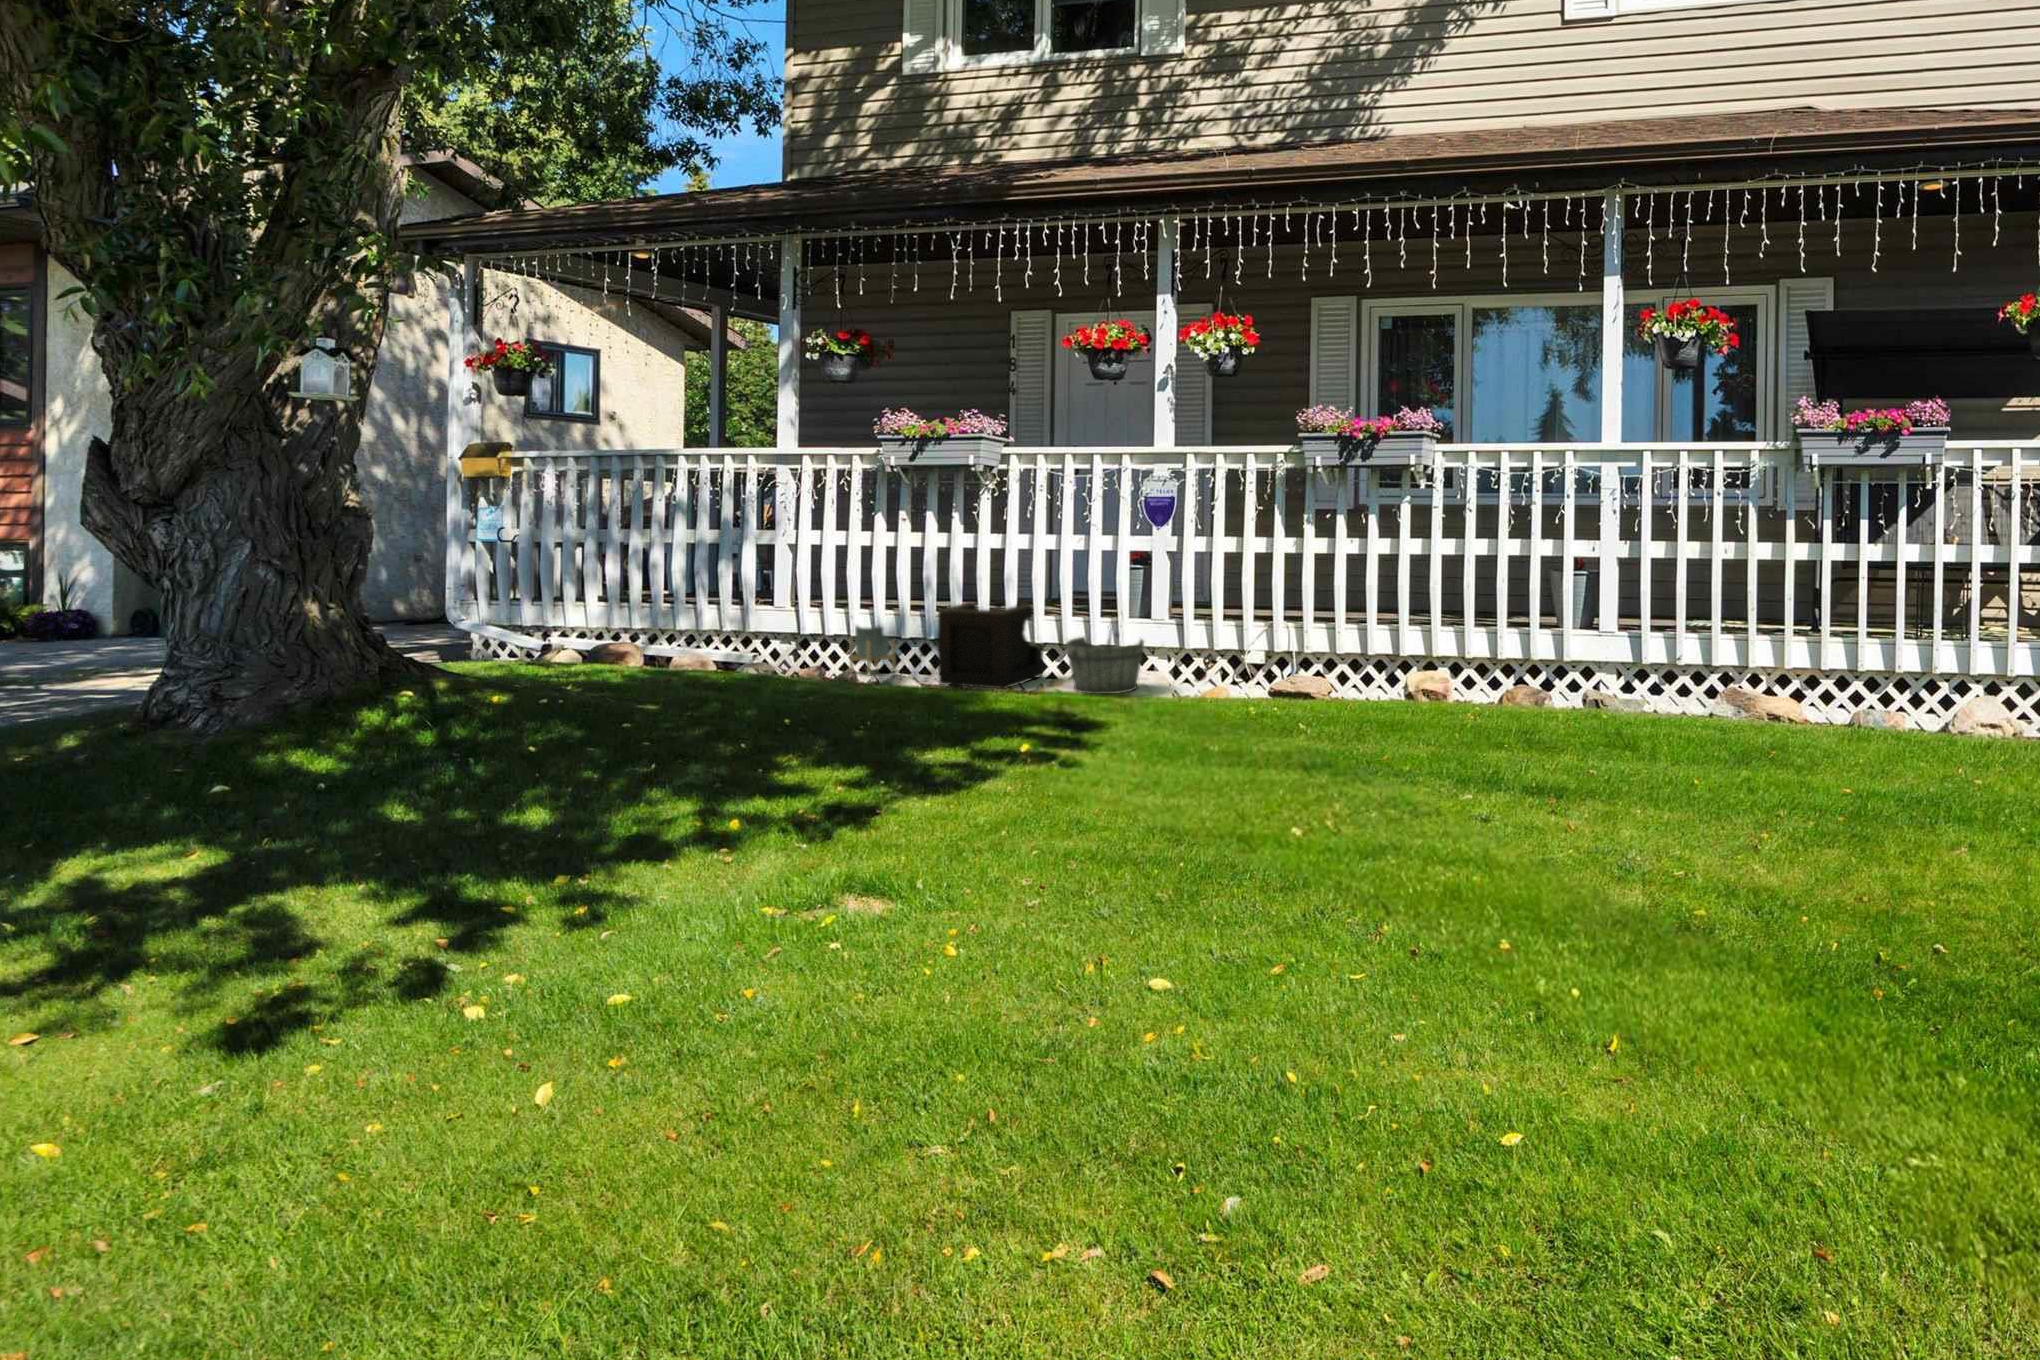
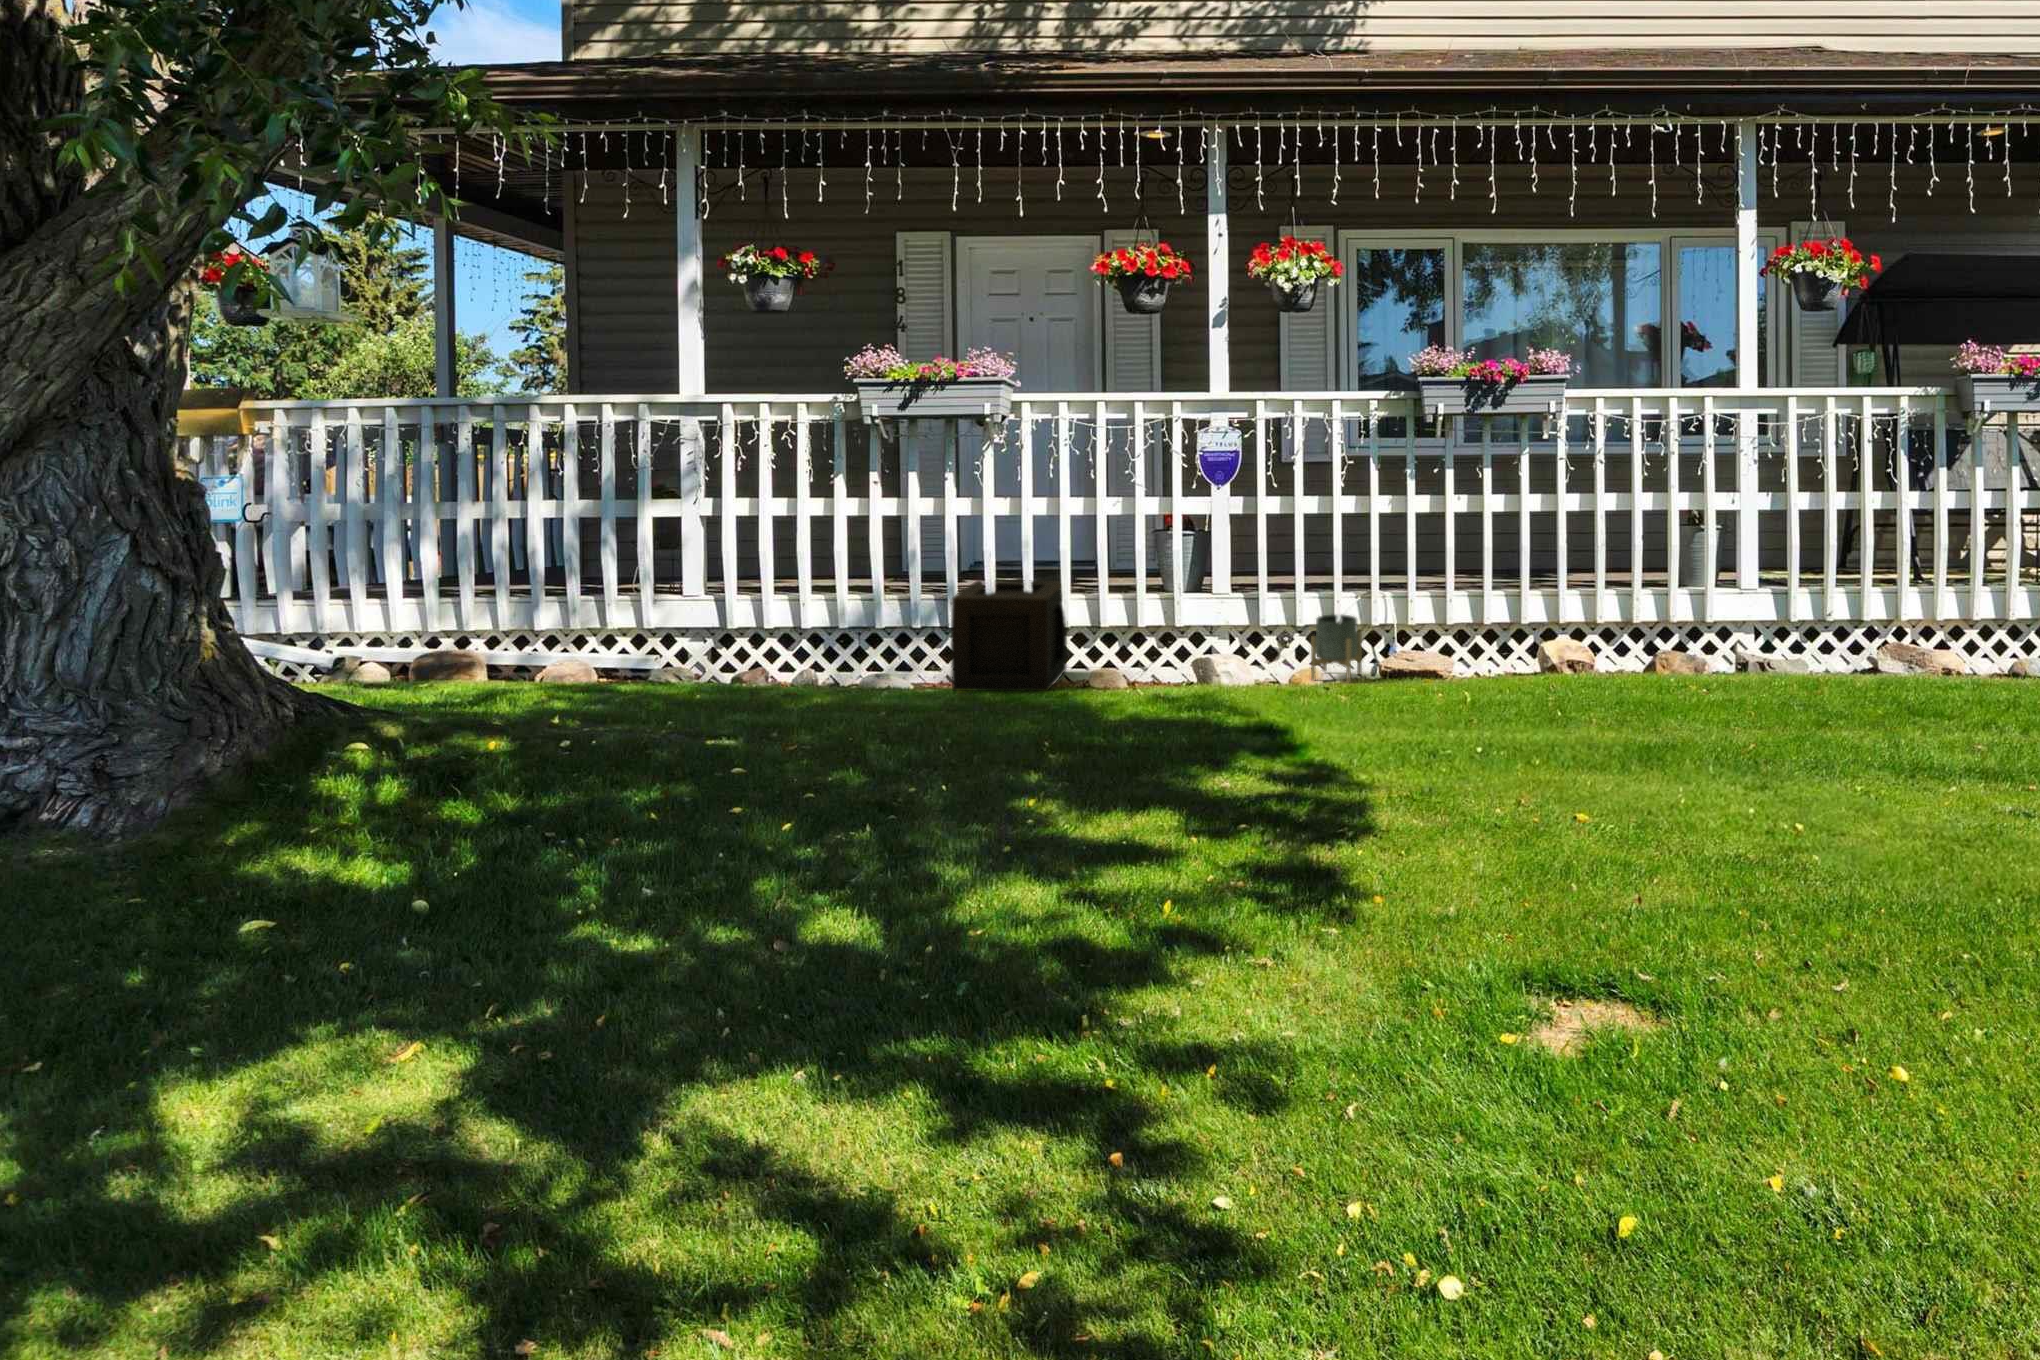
planter: present [849,626,896,675] -> present [1311,615,1362,683]
wooden bucket: present [1066,629,1144,694] -> none [1123,603,1218,692]

